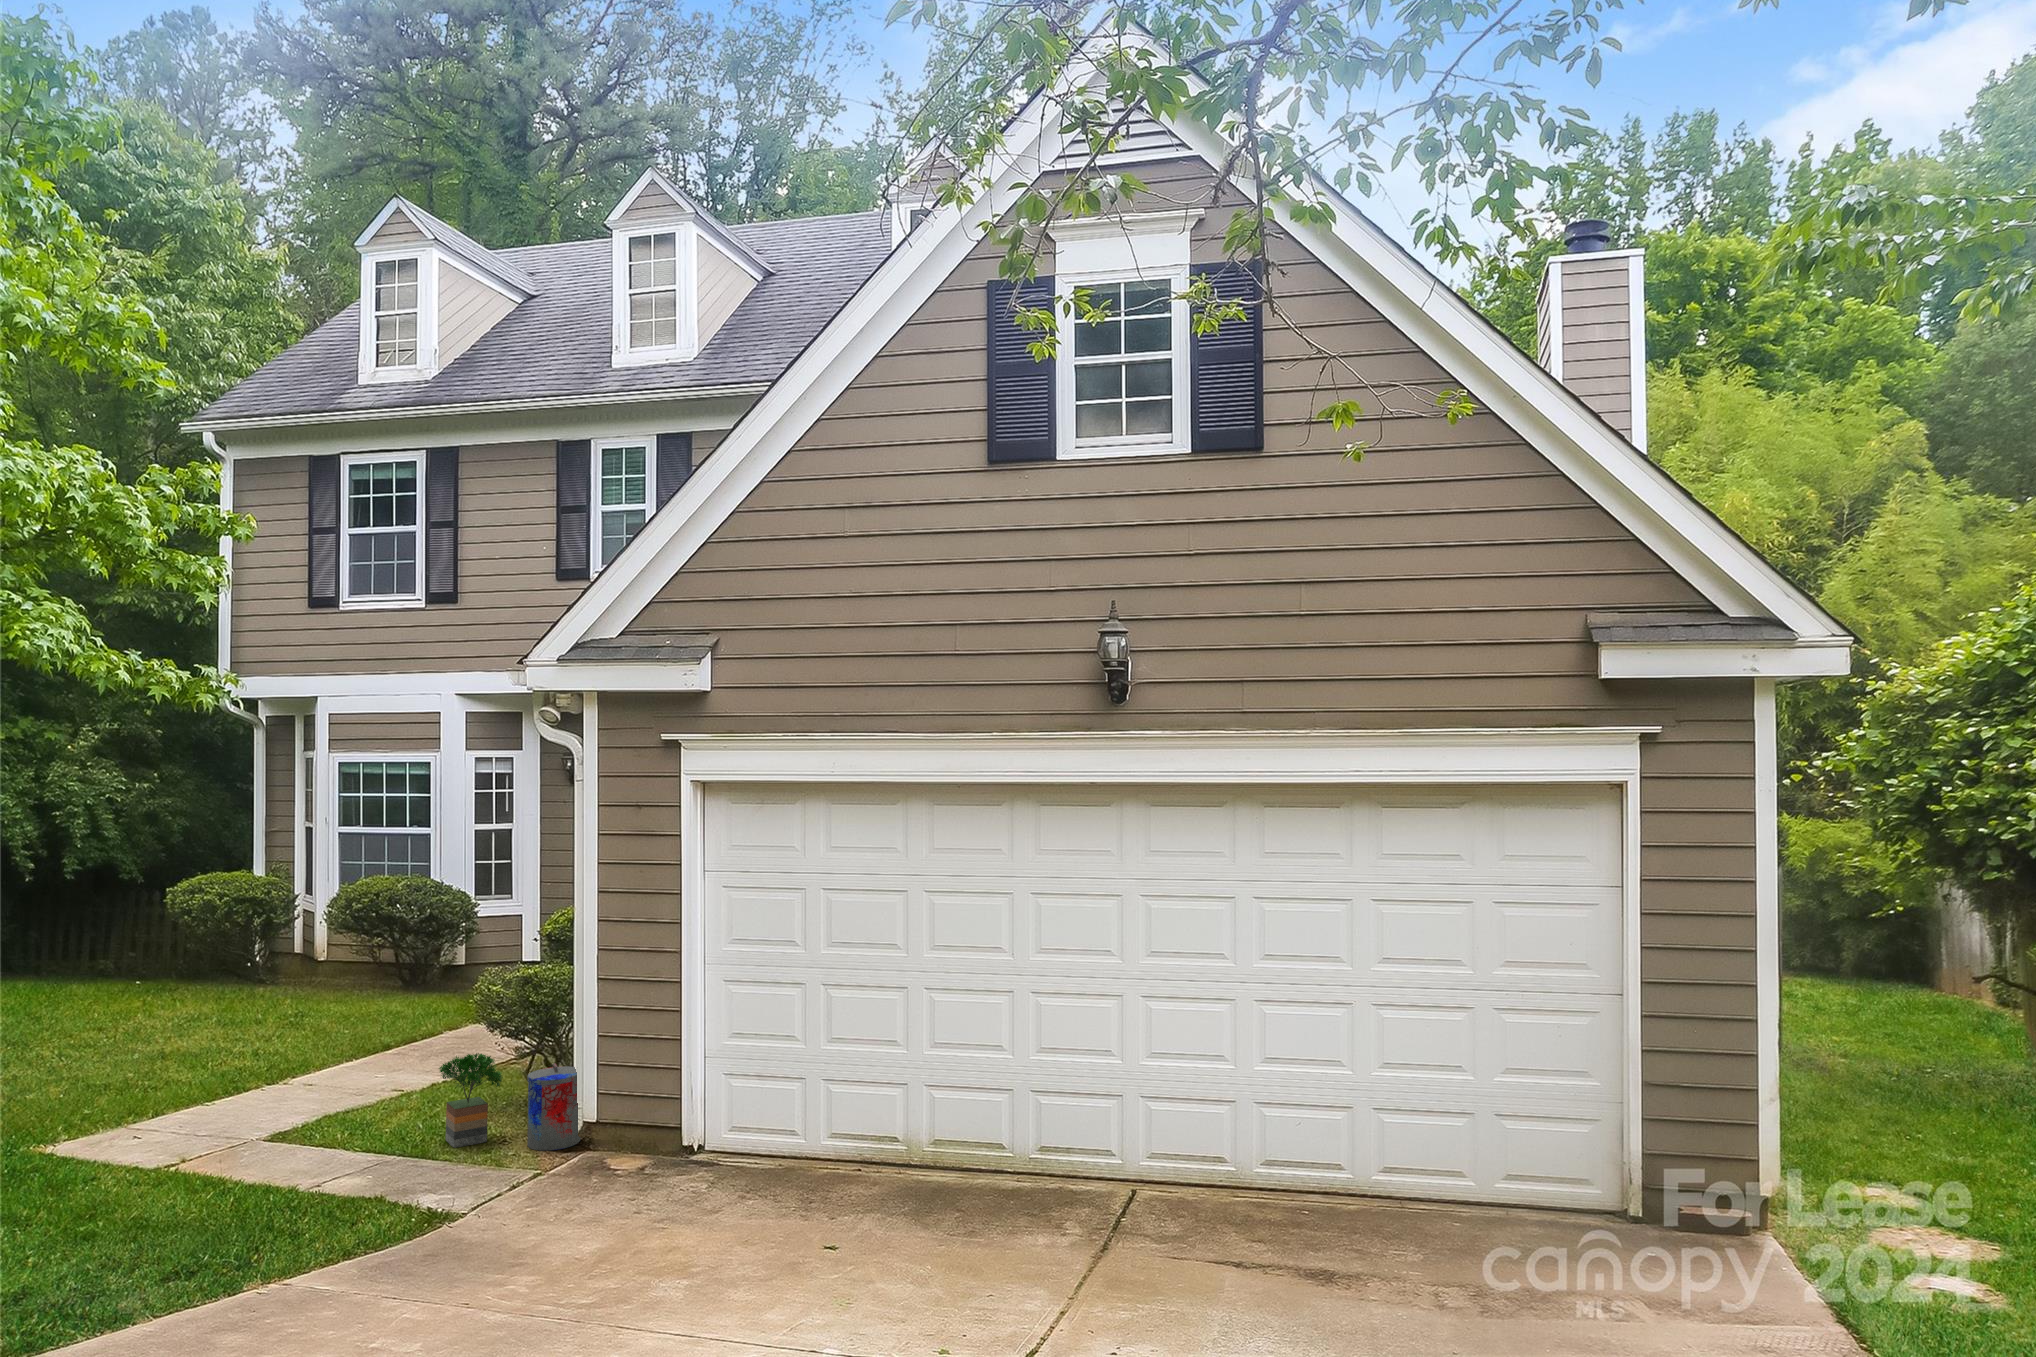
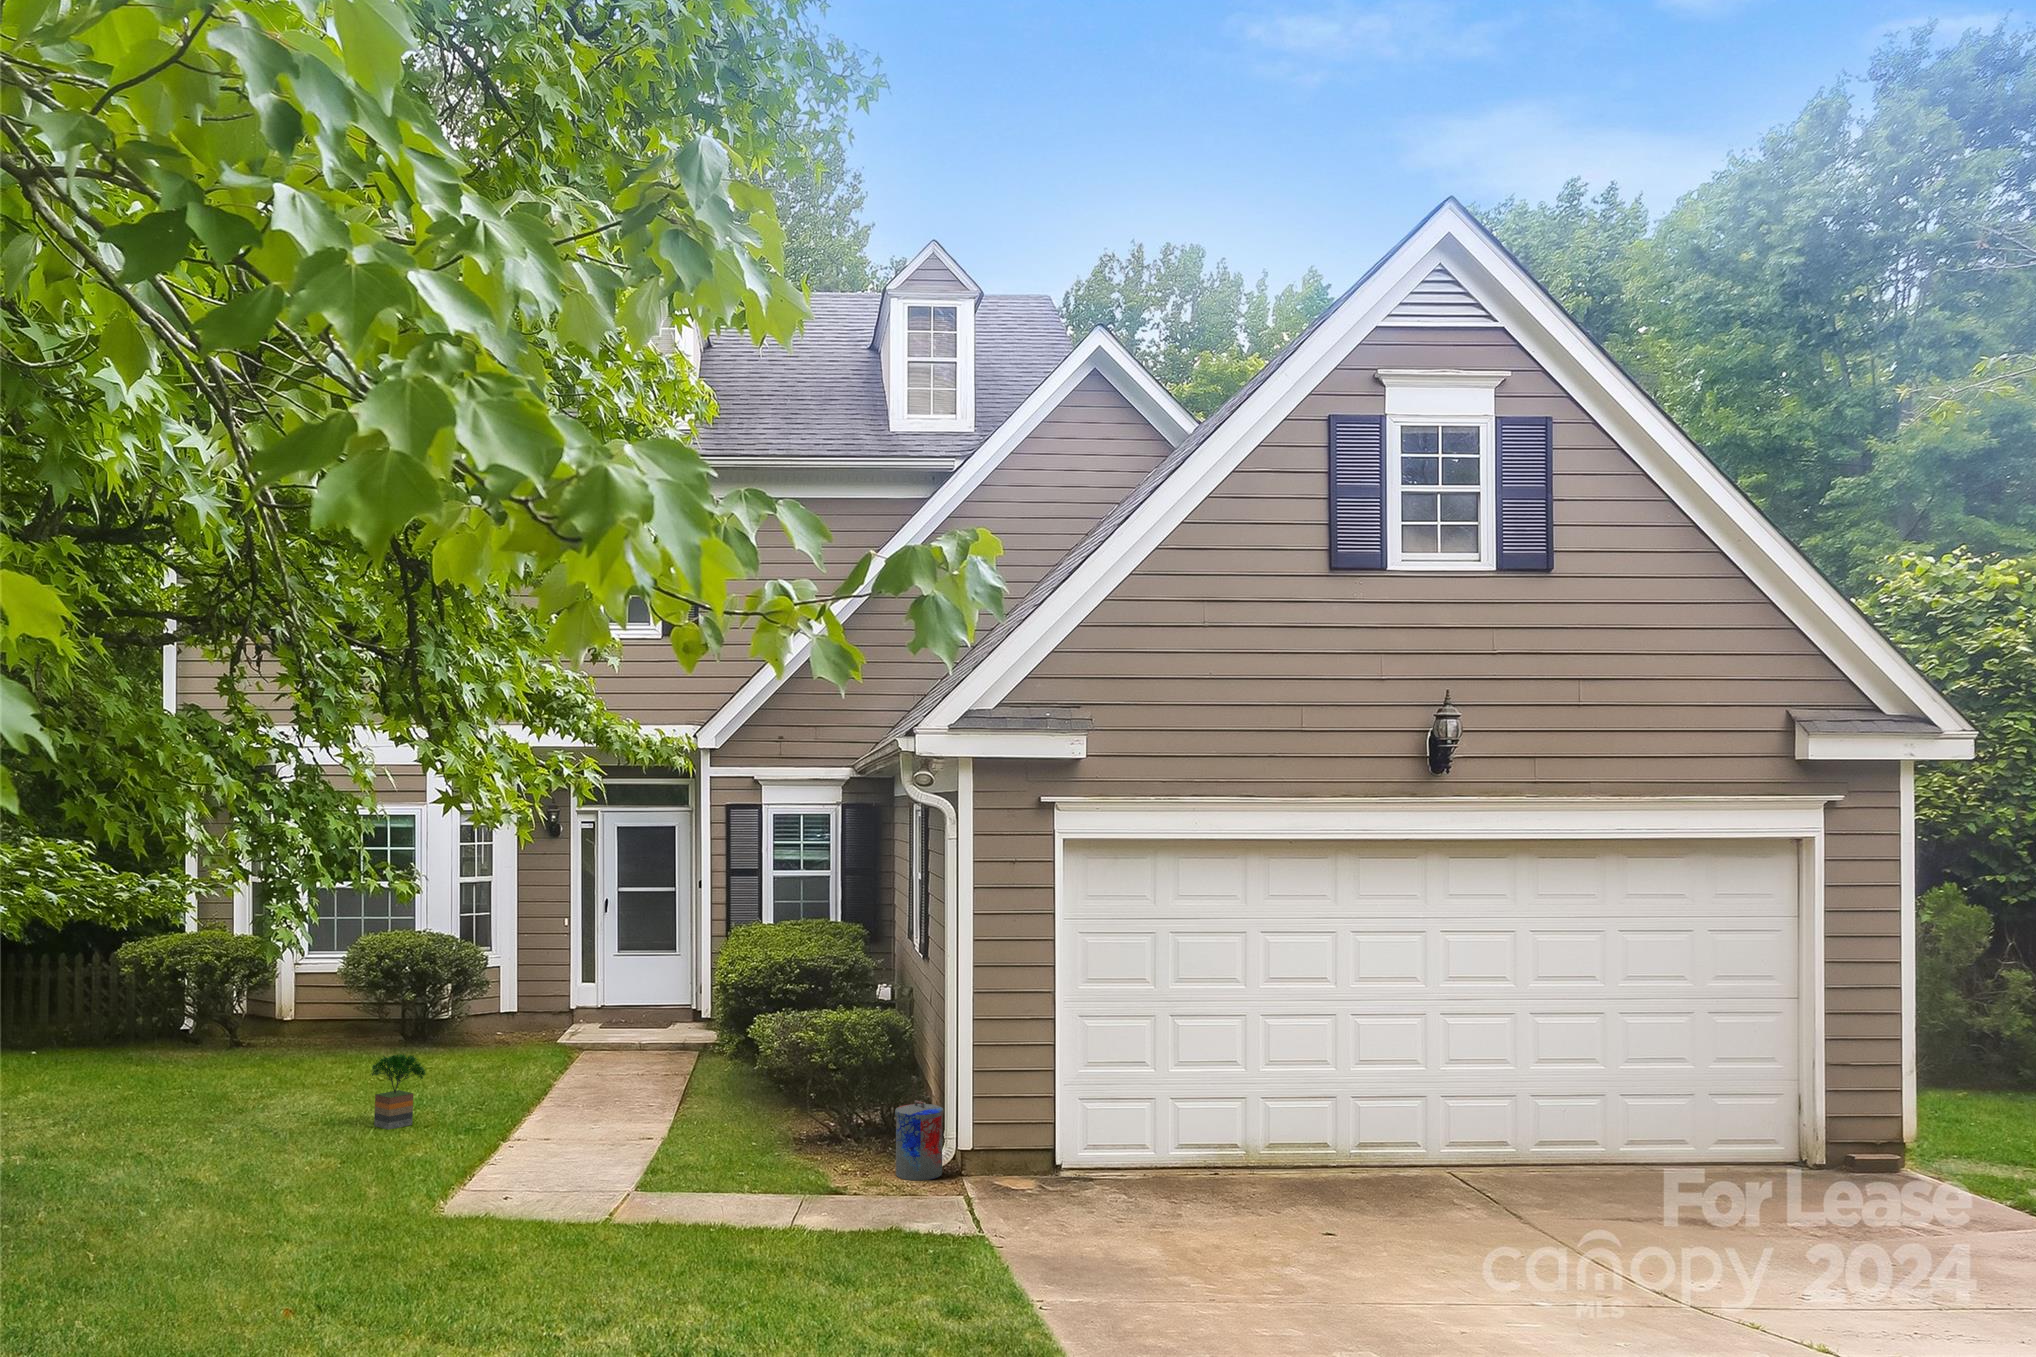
potted tree: present [439,1053,503,1148] -> present [371,1054,425,1129]

